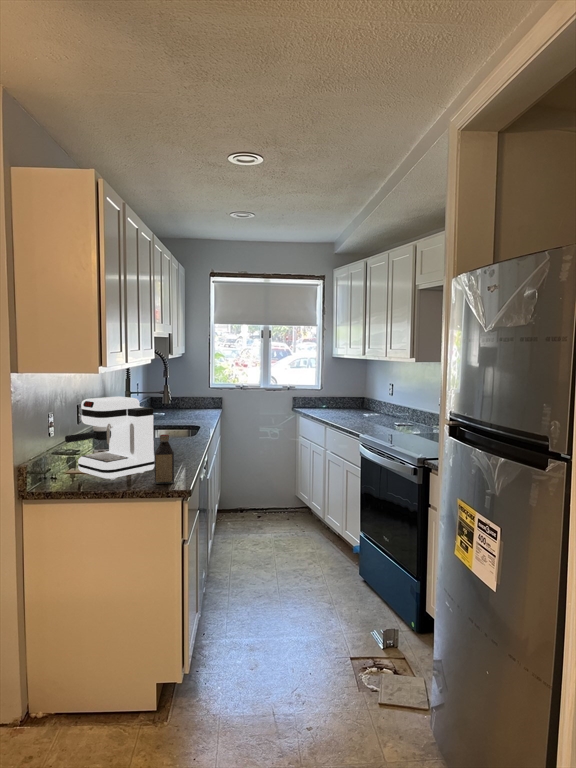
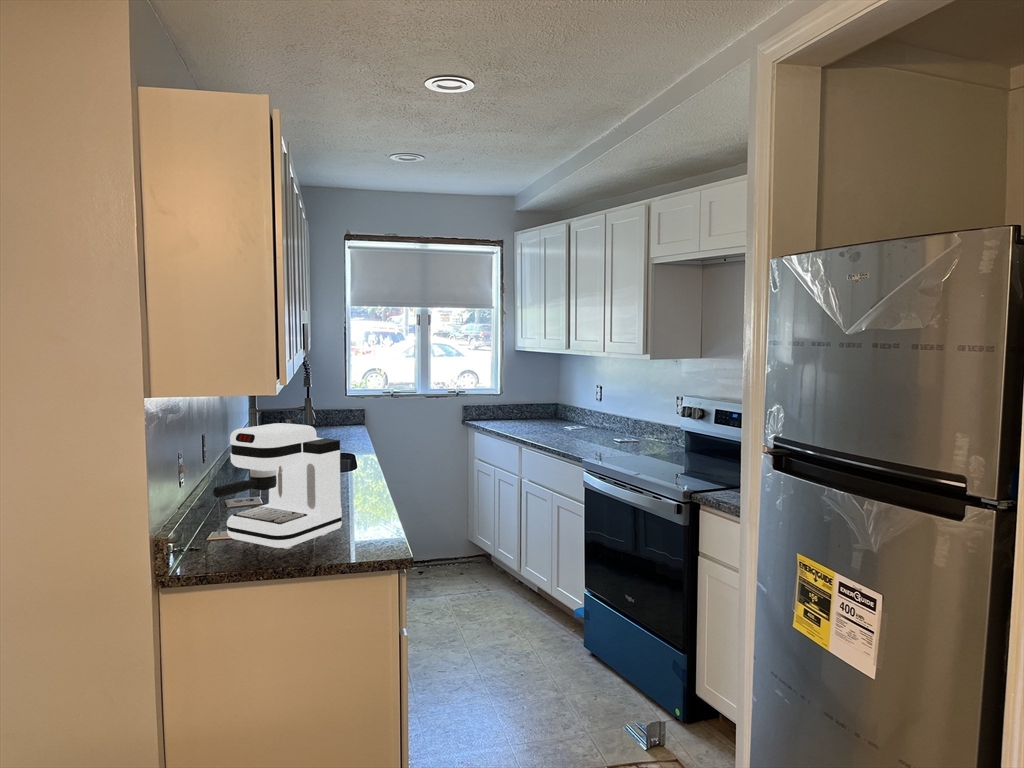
bottle: present [155,434,174,484] -> none [355,480,384,552]

